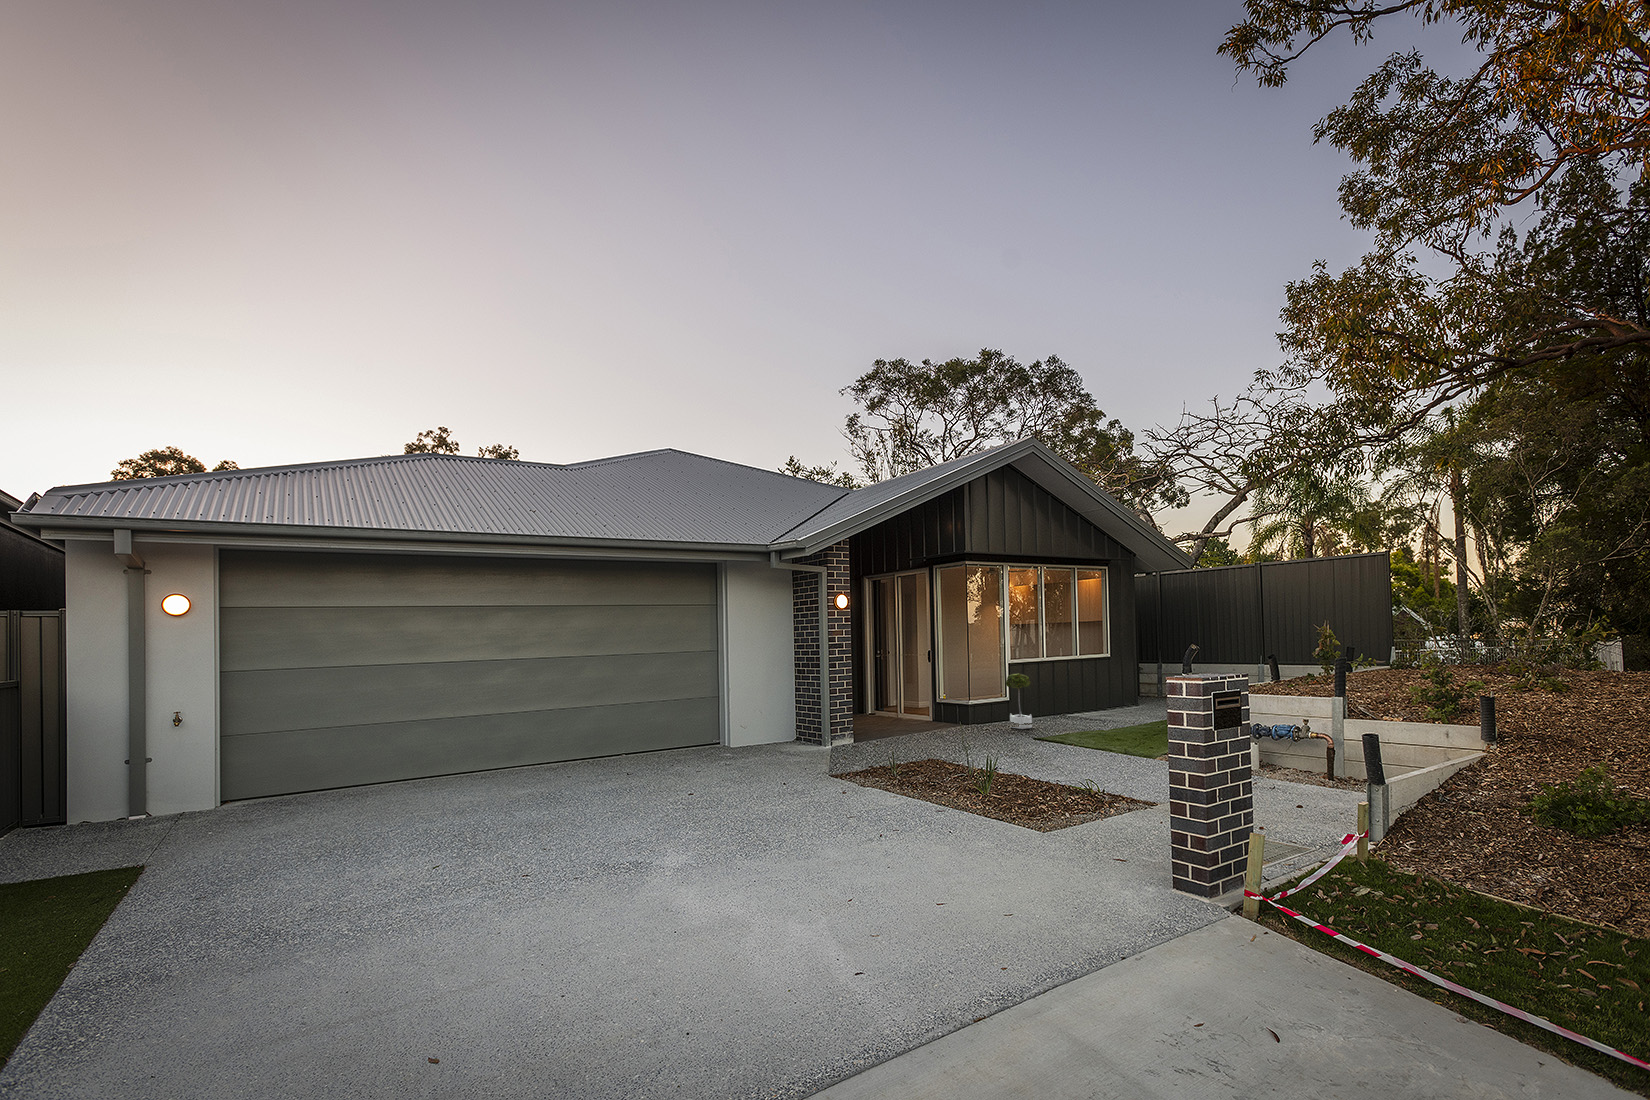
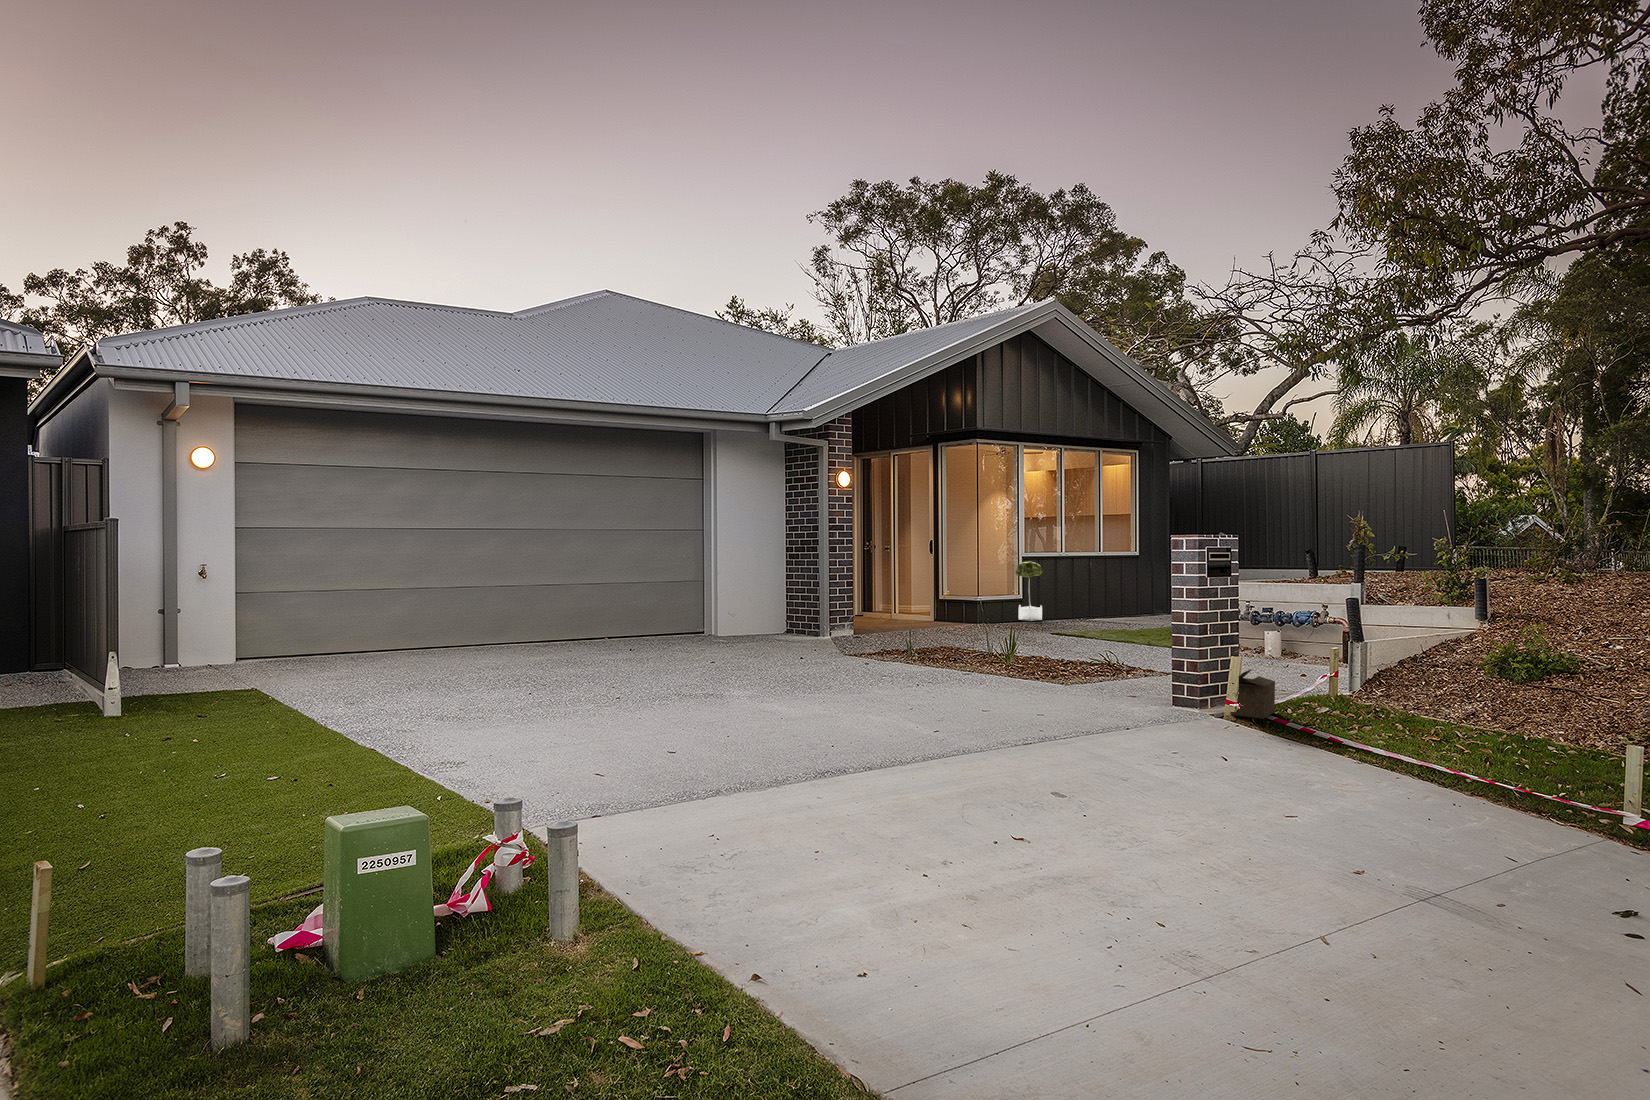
cardboard box: none [1244,836,1305,908] -> present [1230,669,1275,719]

